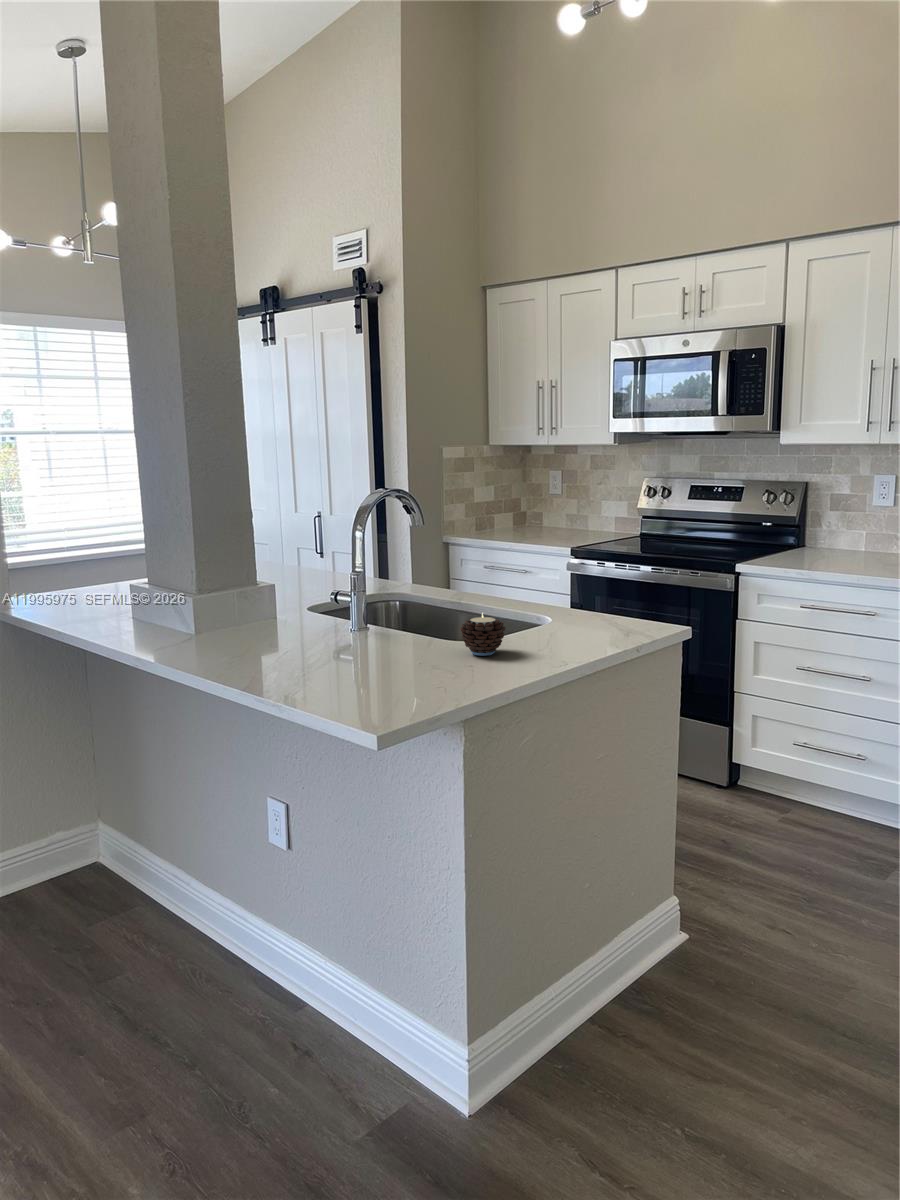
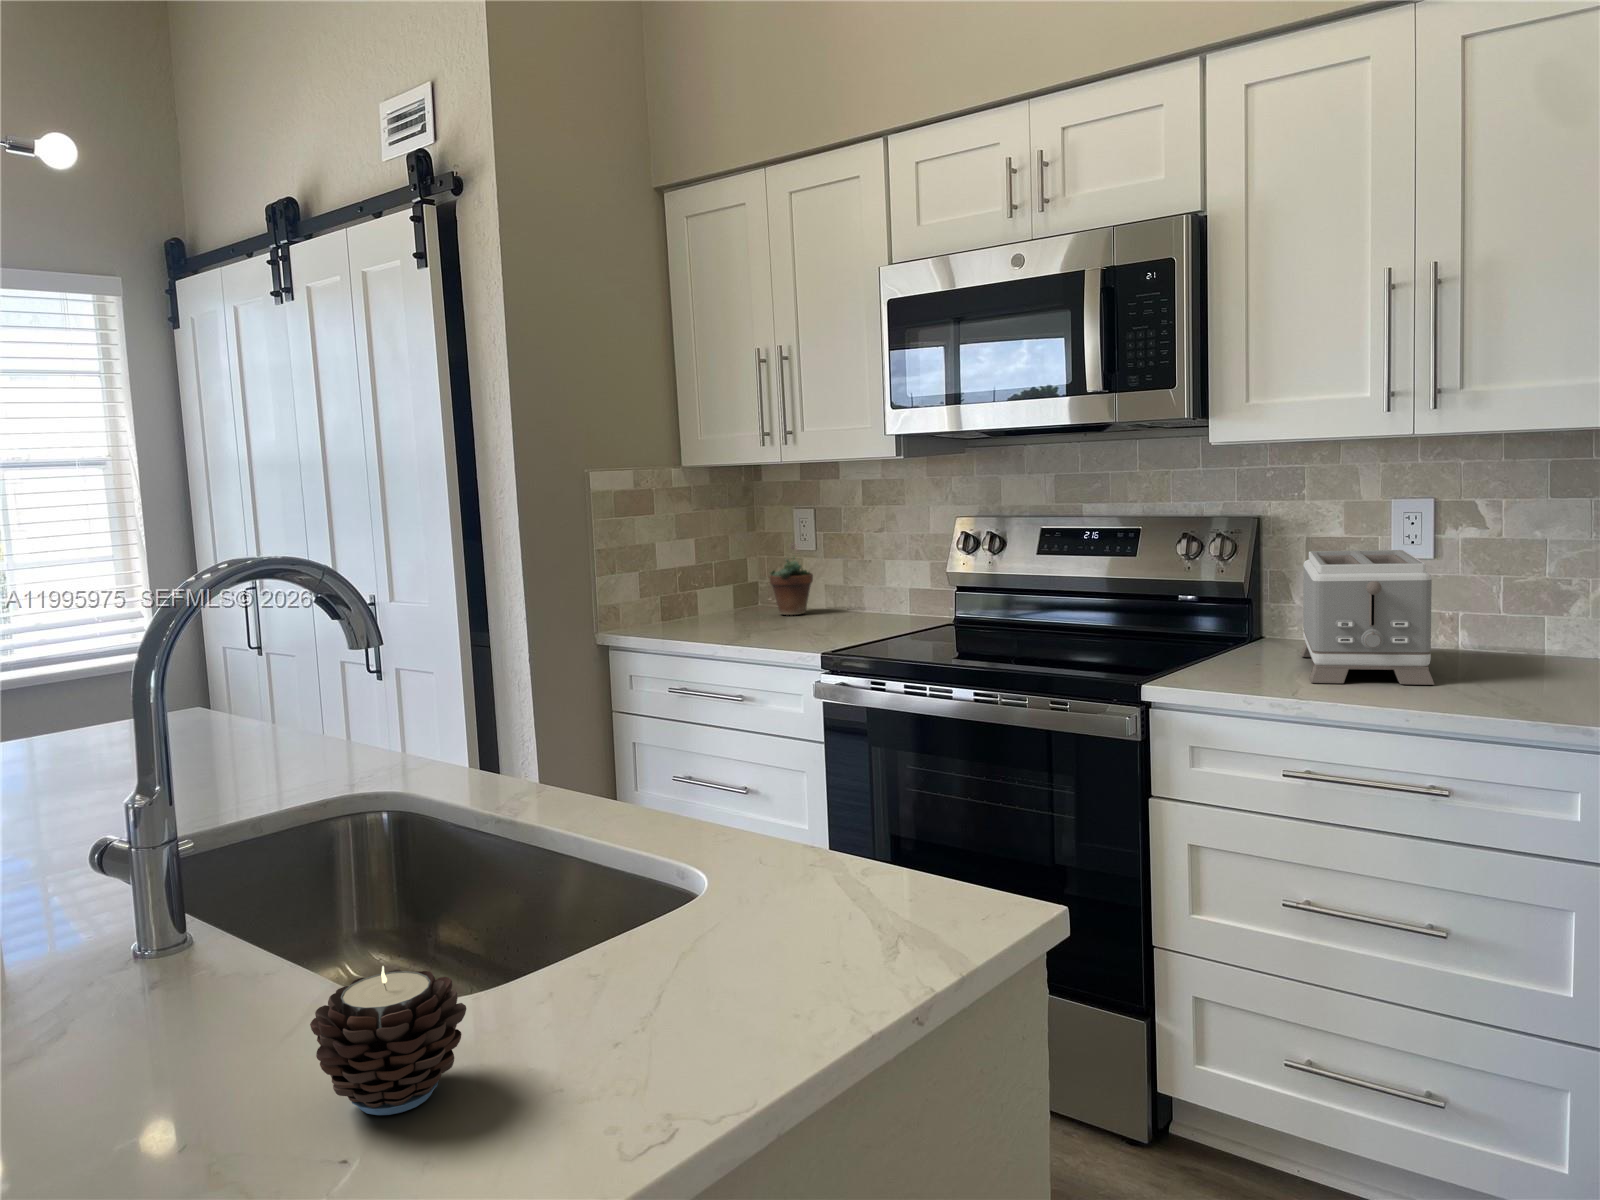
succulent plant: none [536,488,560,529] -> present [769,543,813,615]
toaster: none [820,501,881,567] -> present [1301,550,1434,685]

